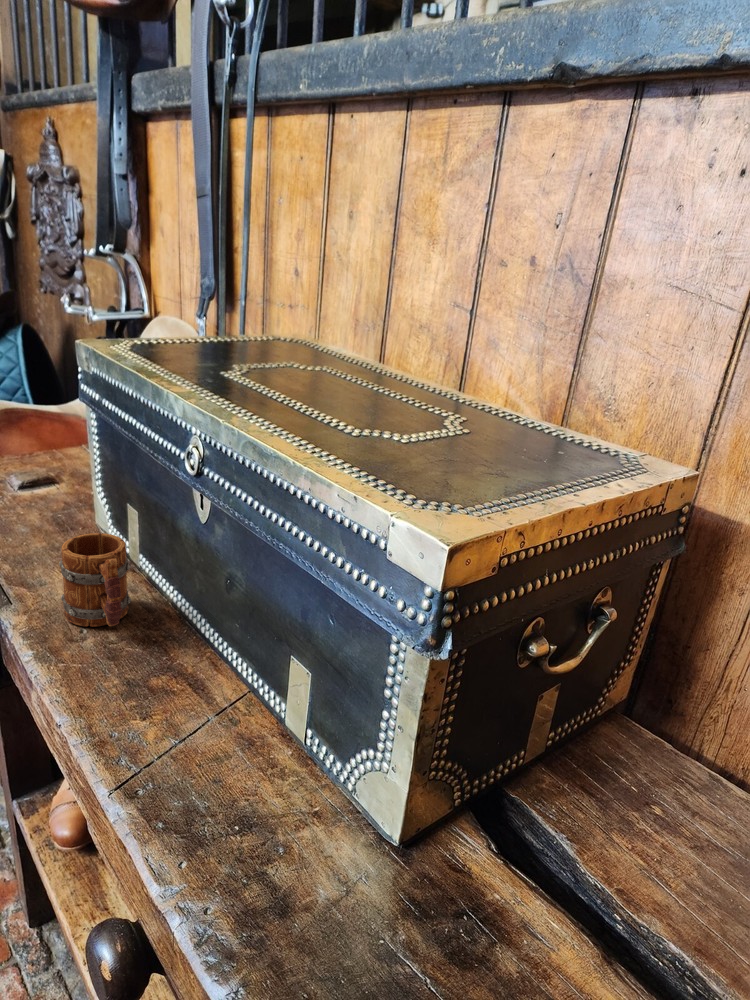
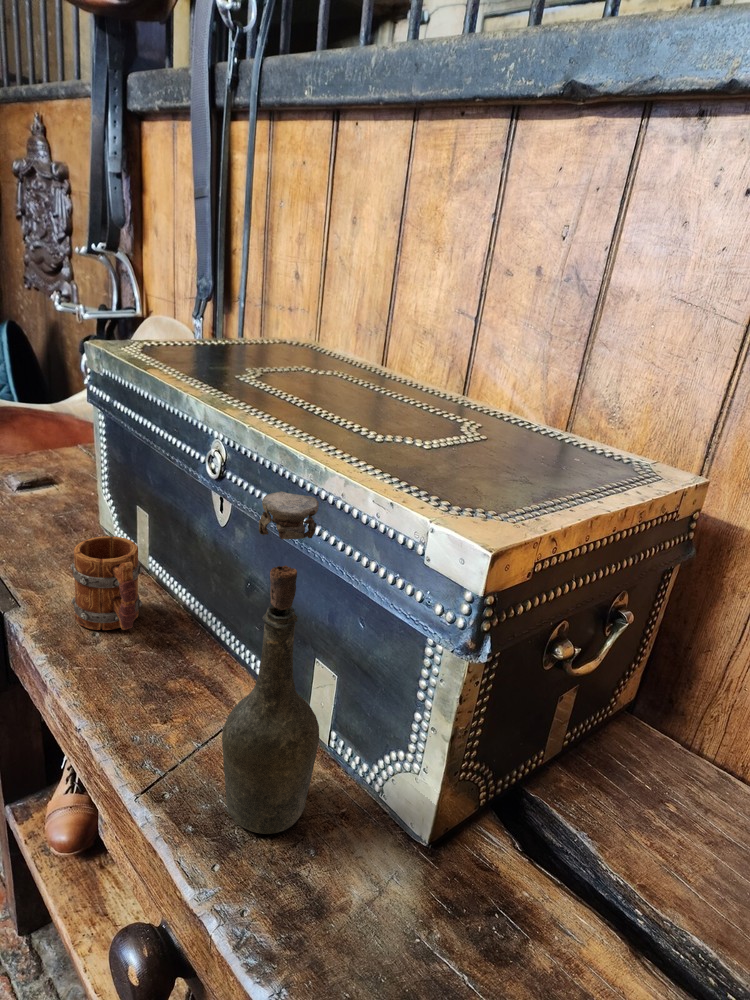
bottle: none [189,485,288,832] -> present [222,491,319,834]

